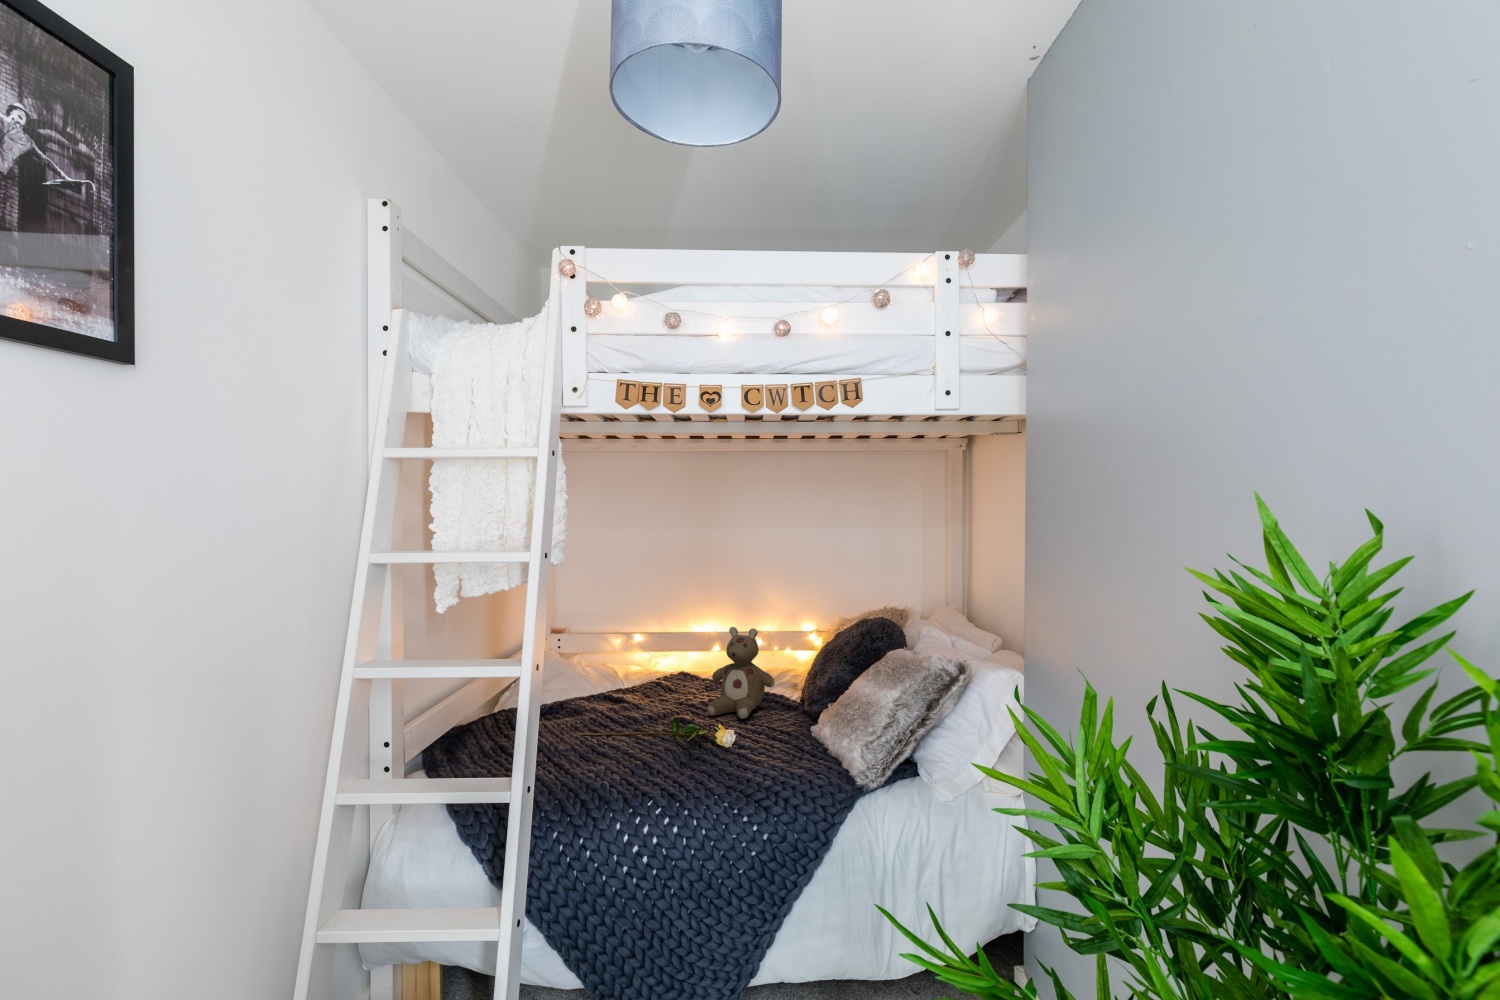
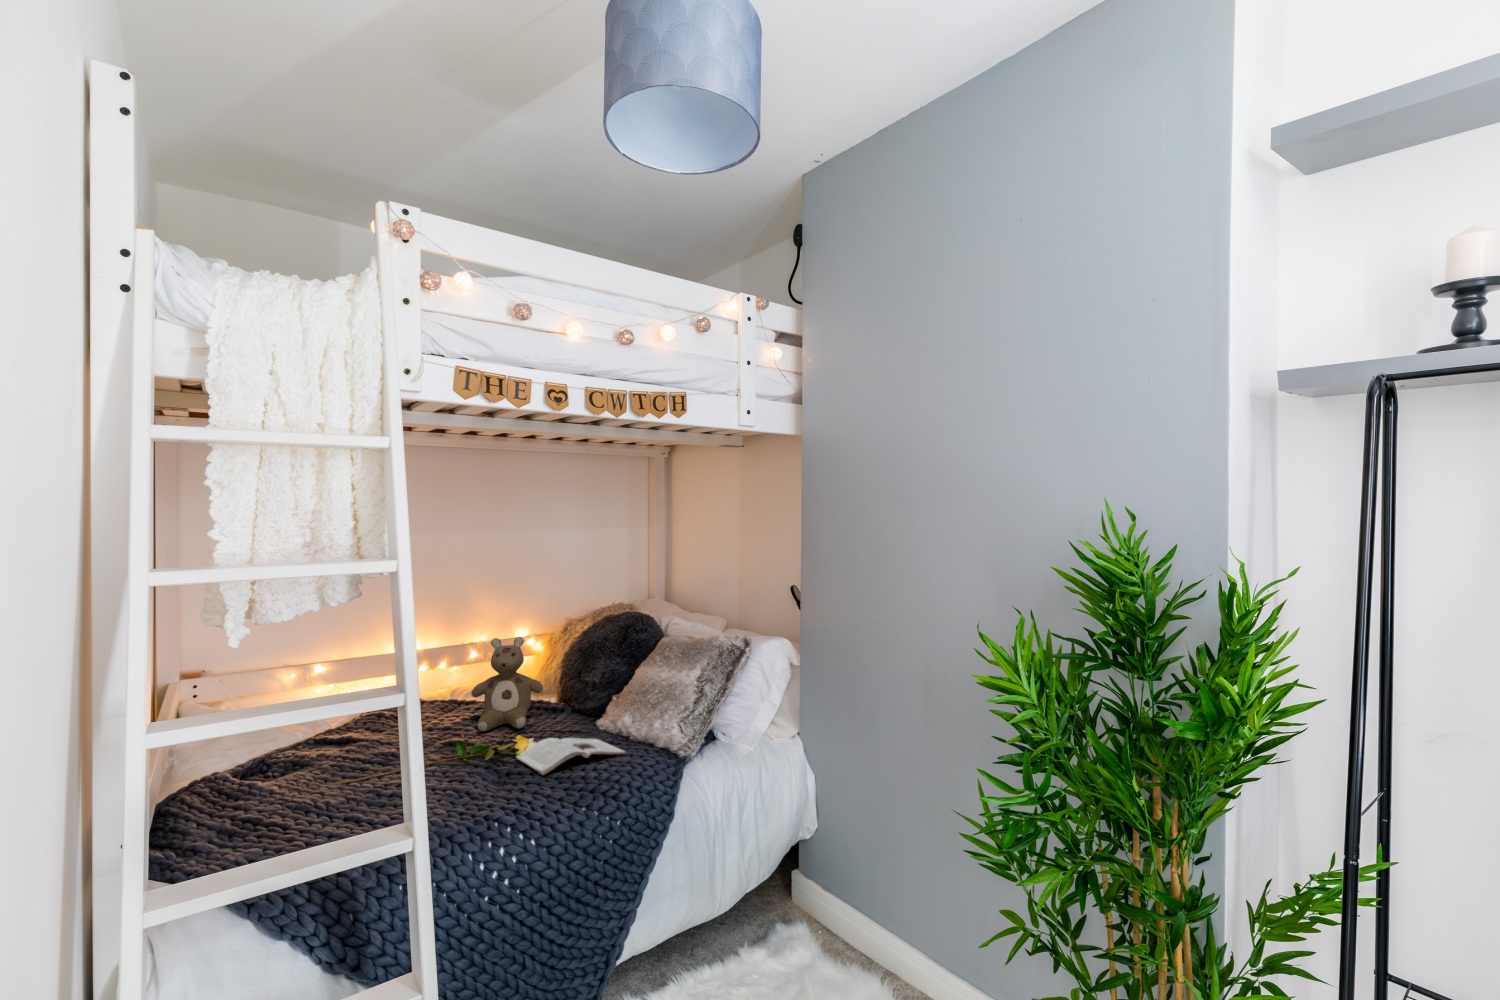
magazine: none [711,734,806,770] -> present [516,738,626,775]

